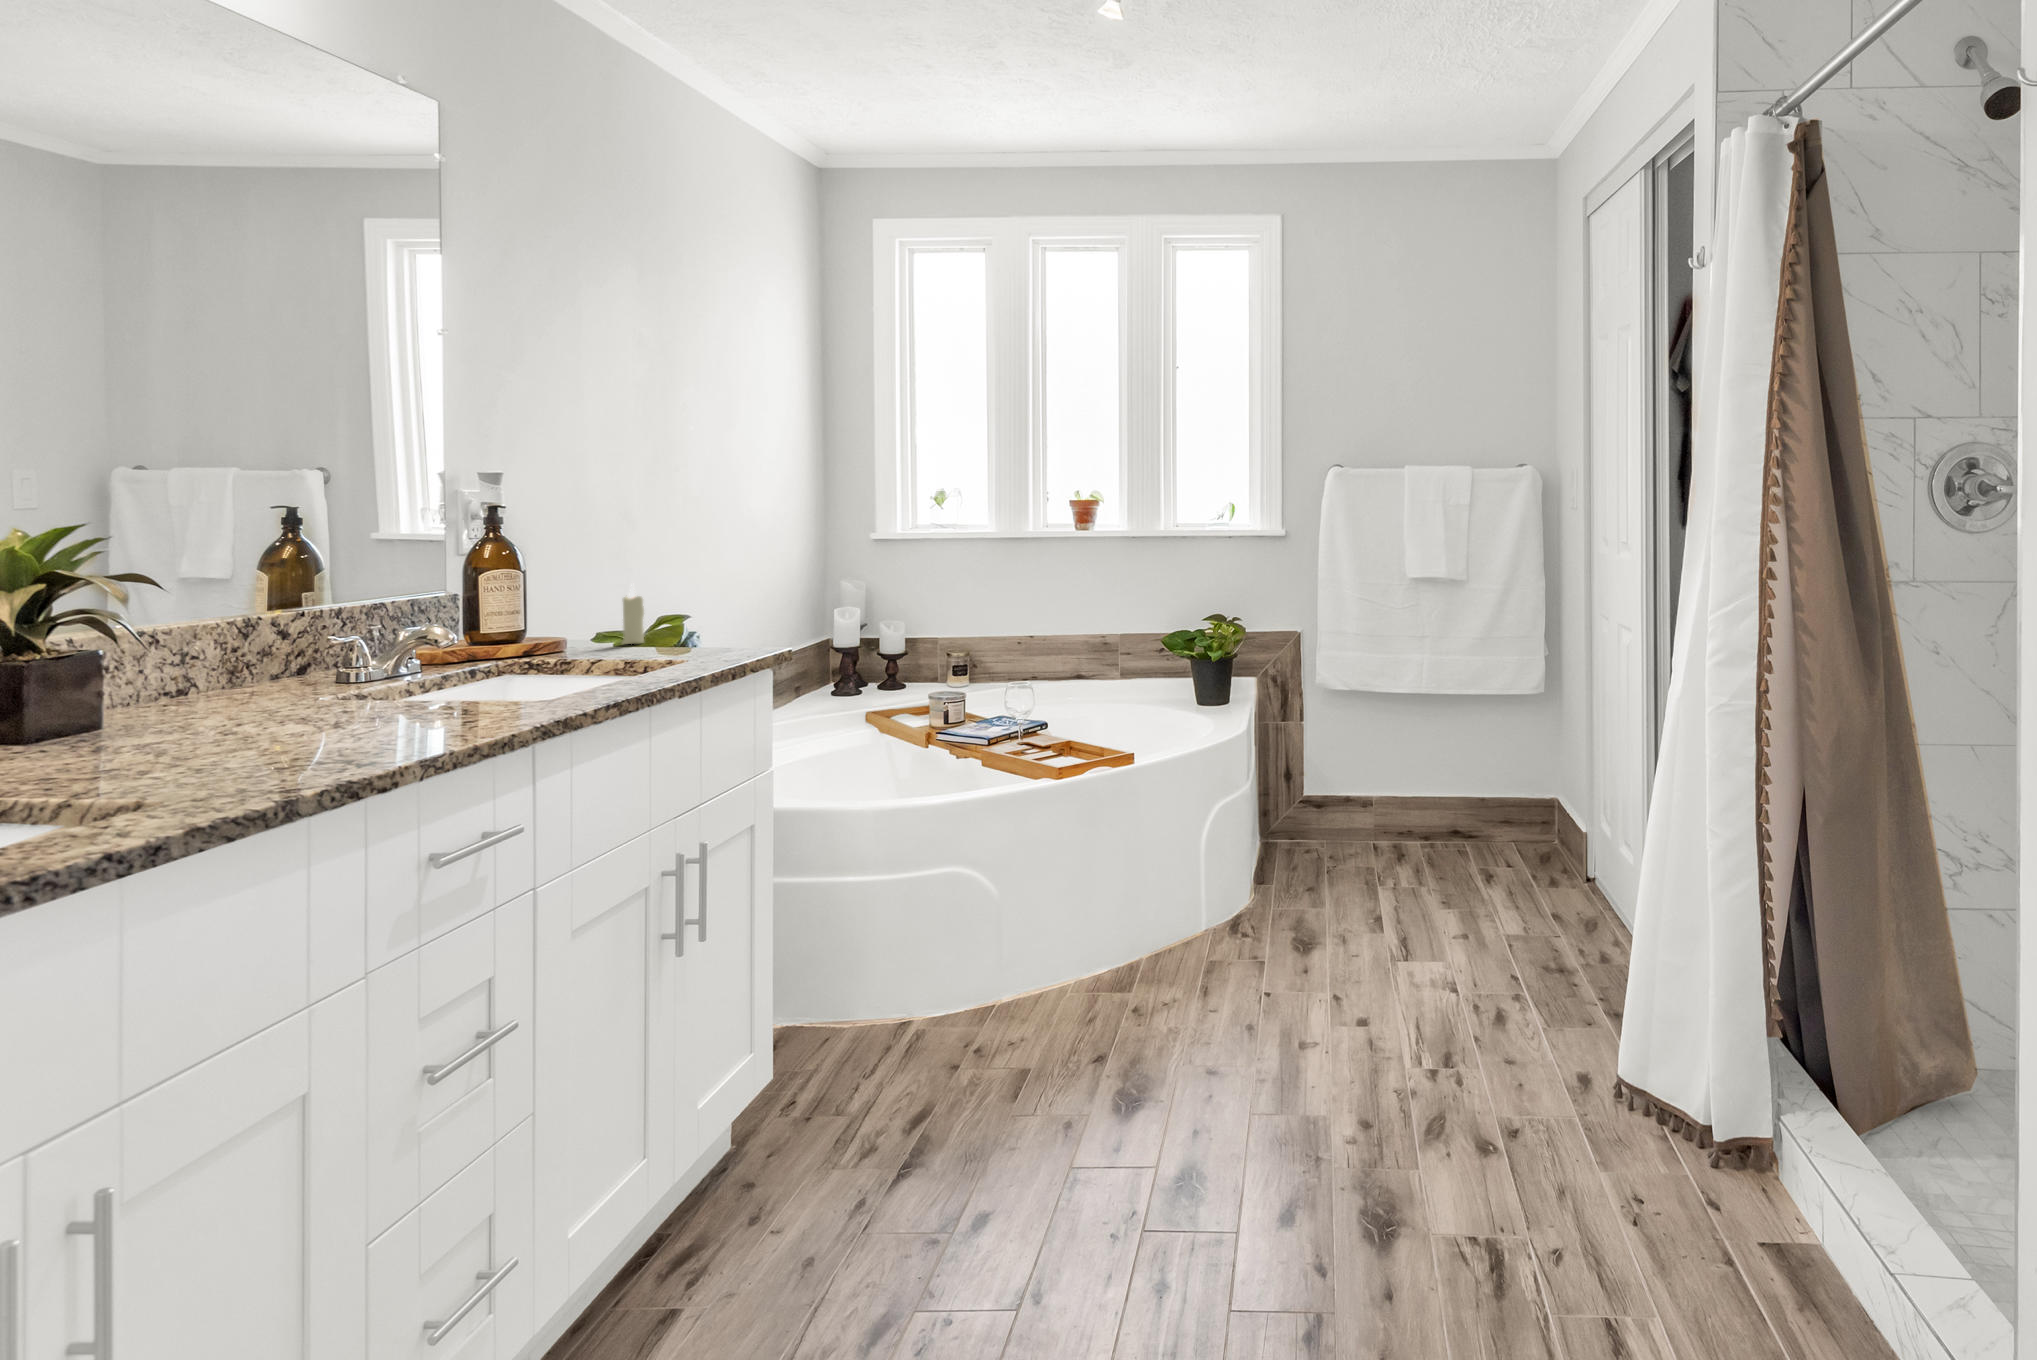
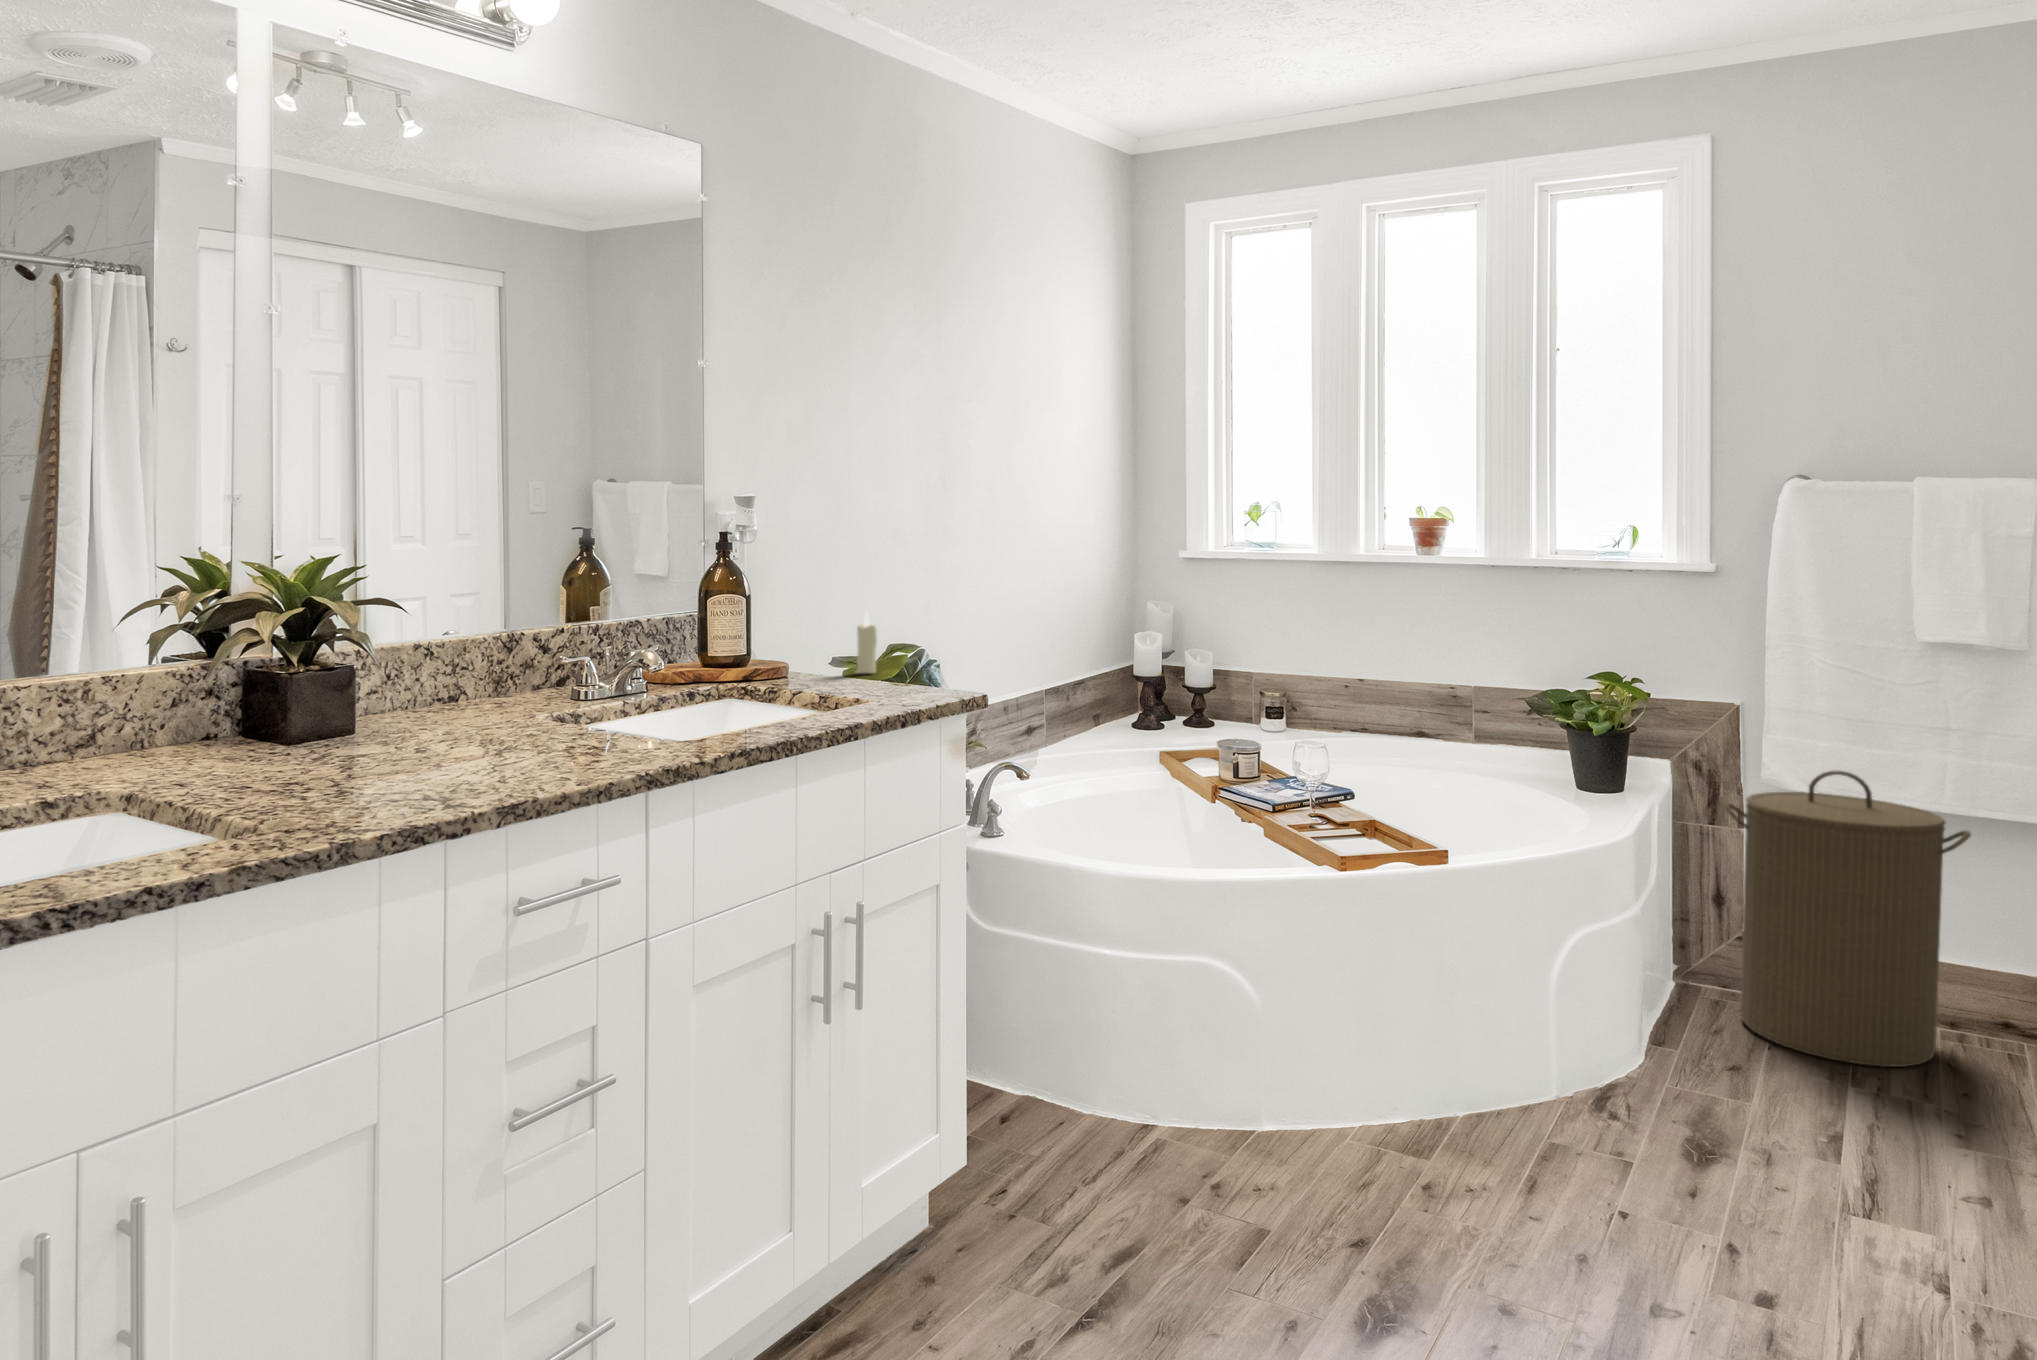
laundry hamper: none [1294,669,1436,874] -> present [1724,771,1971,1067]

